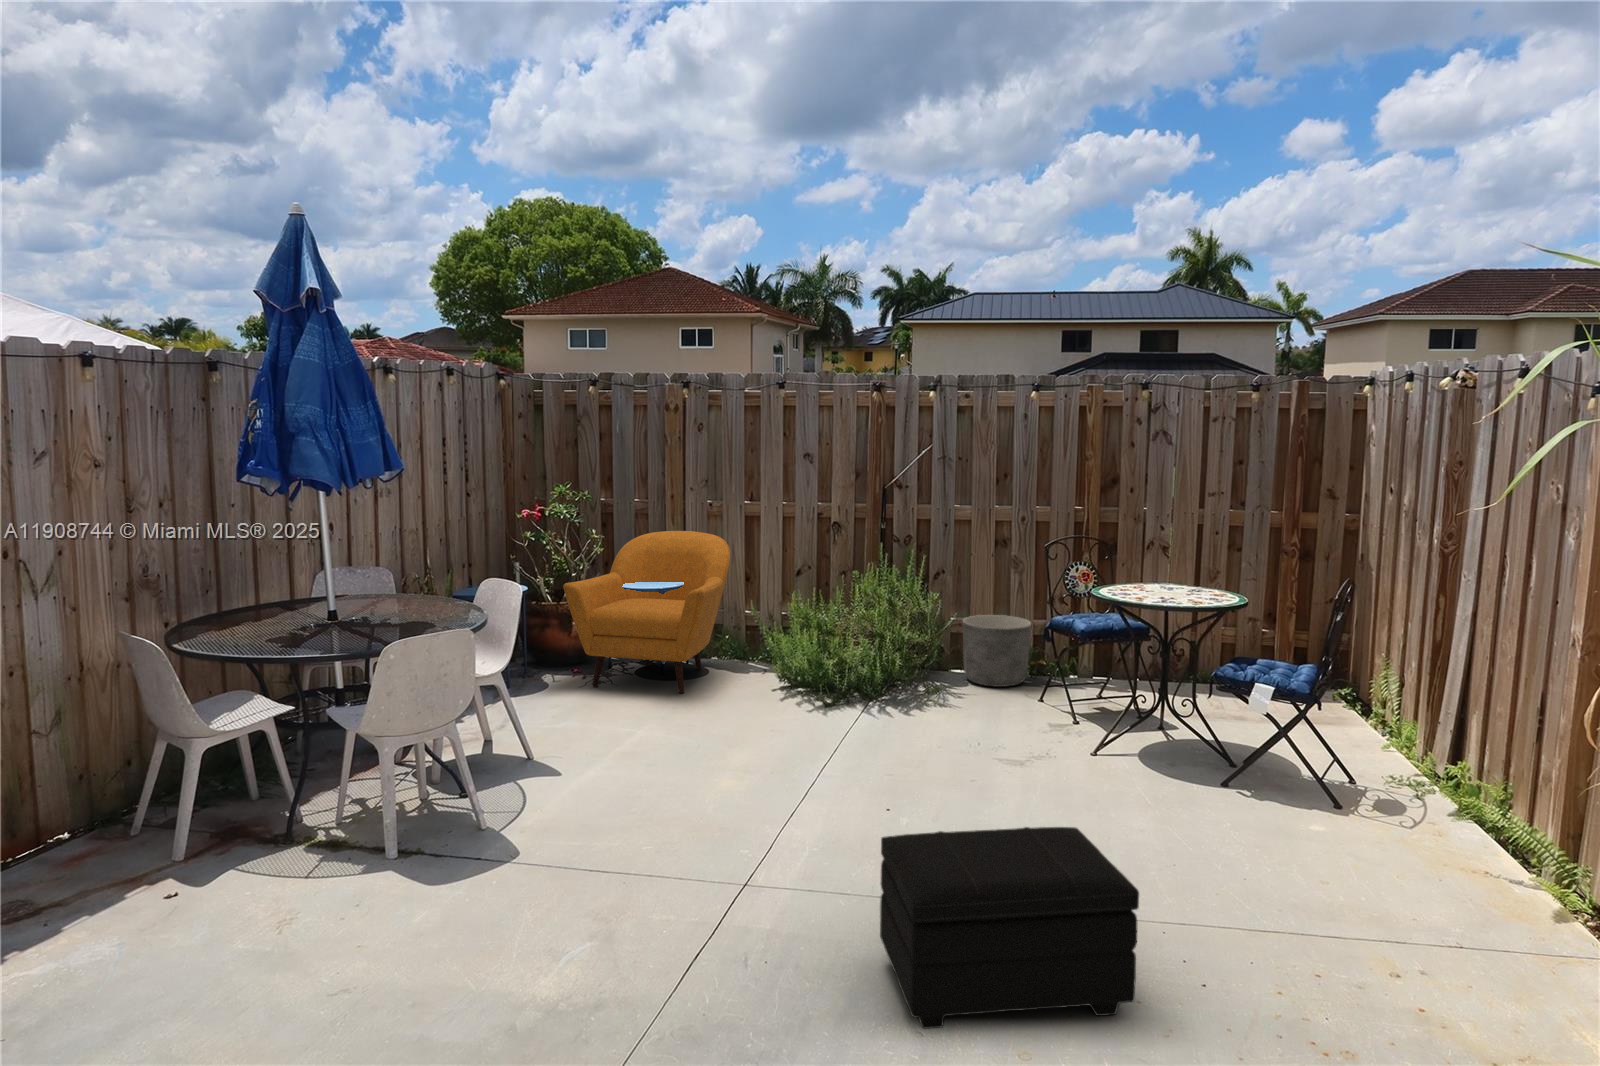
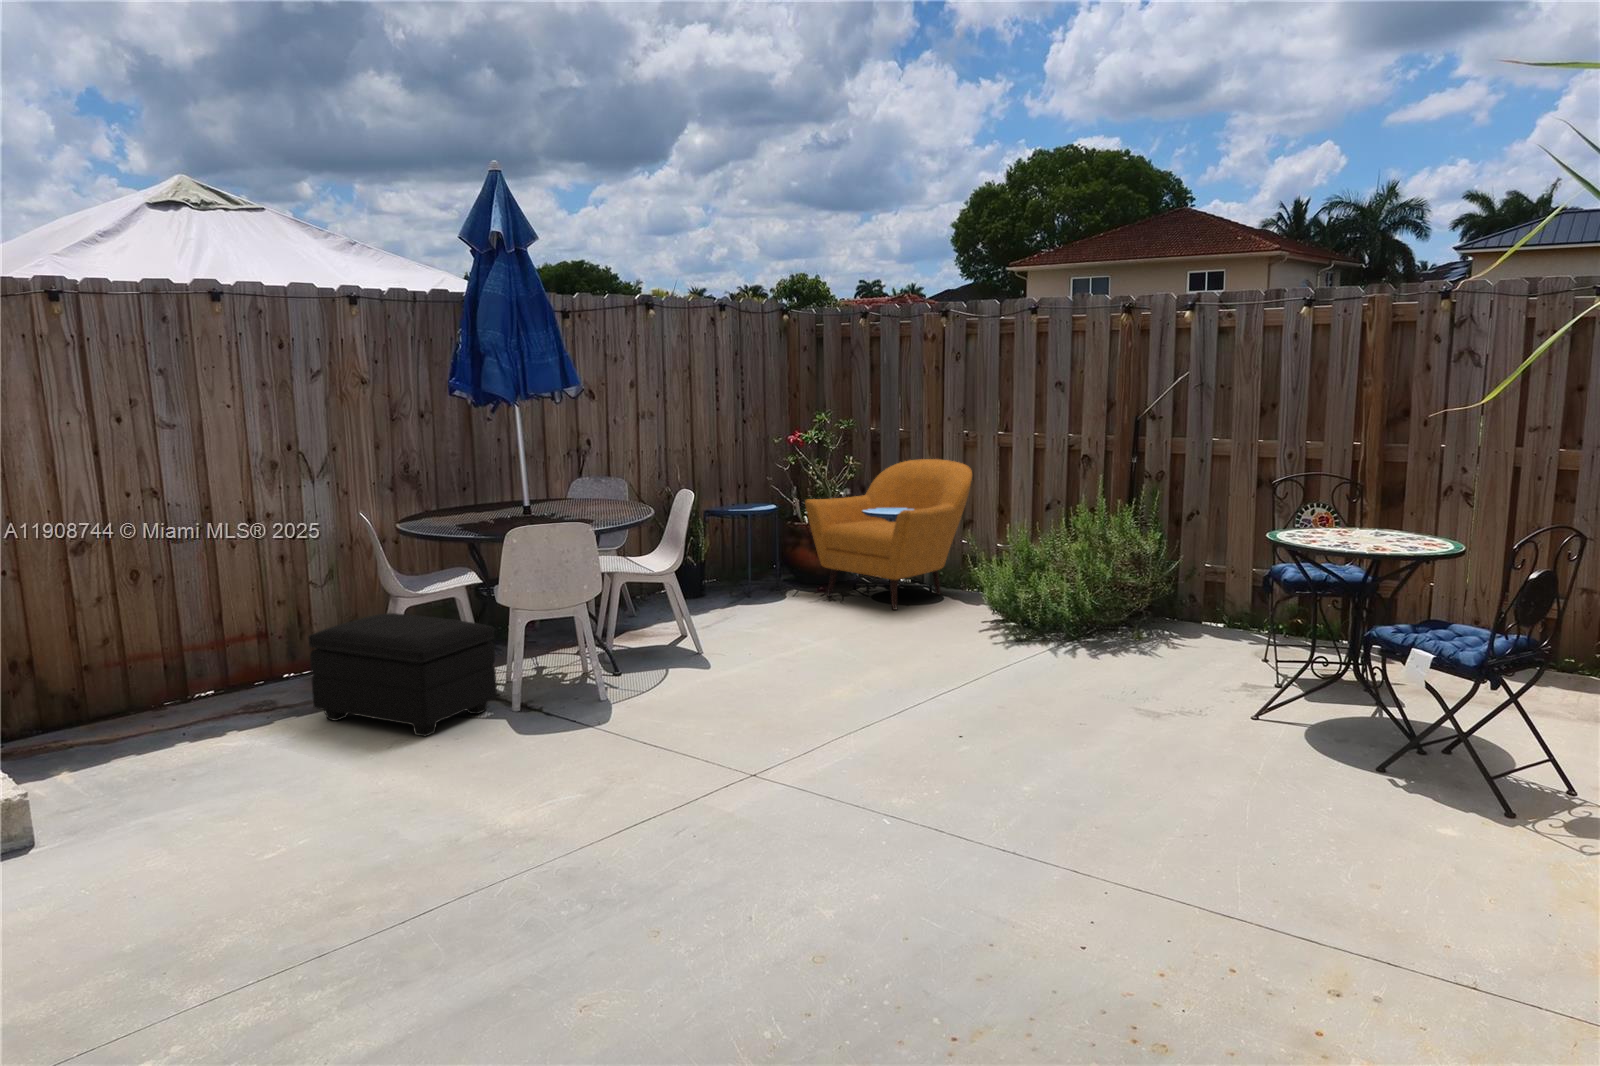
planter: present [963,615,1031,687] -> none [1197,564,1280,644]
footstool: present [880,827,1139,1029] -> present [308,613,497,736]

